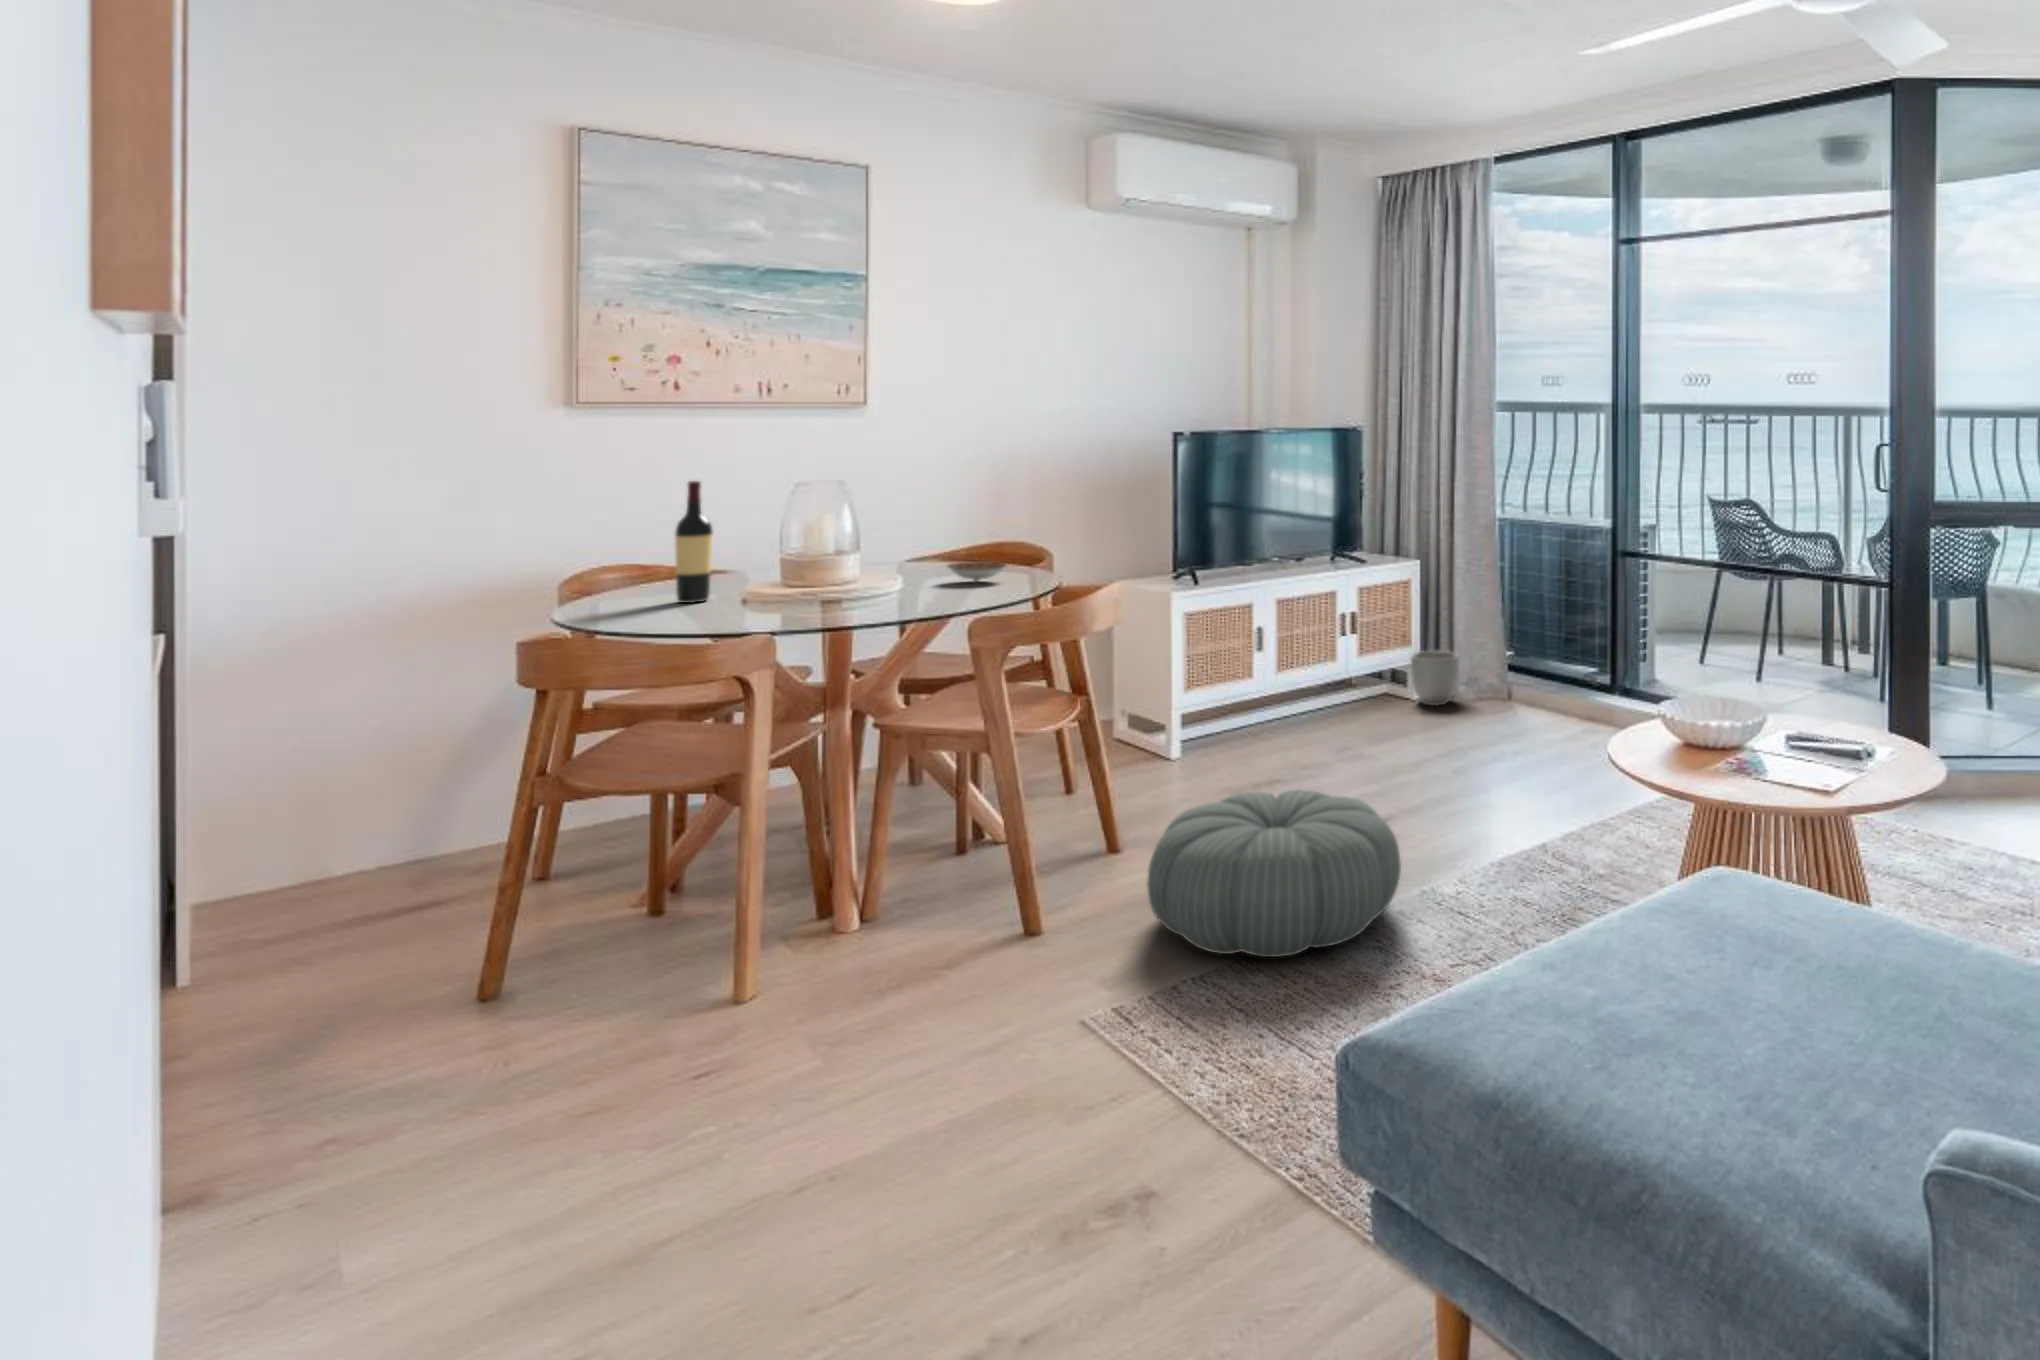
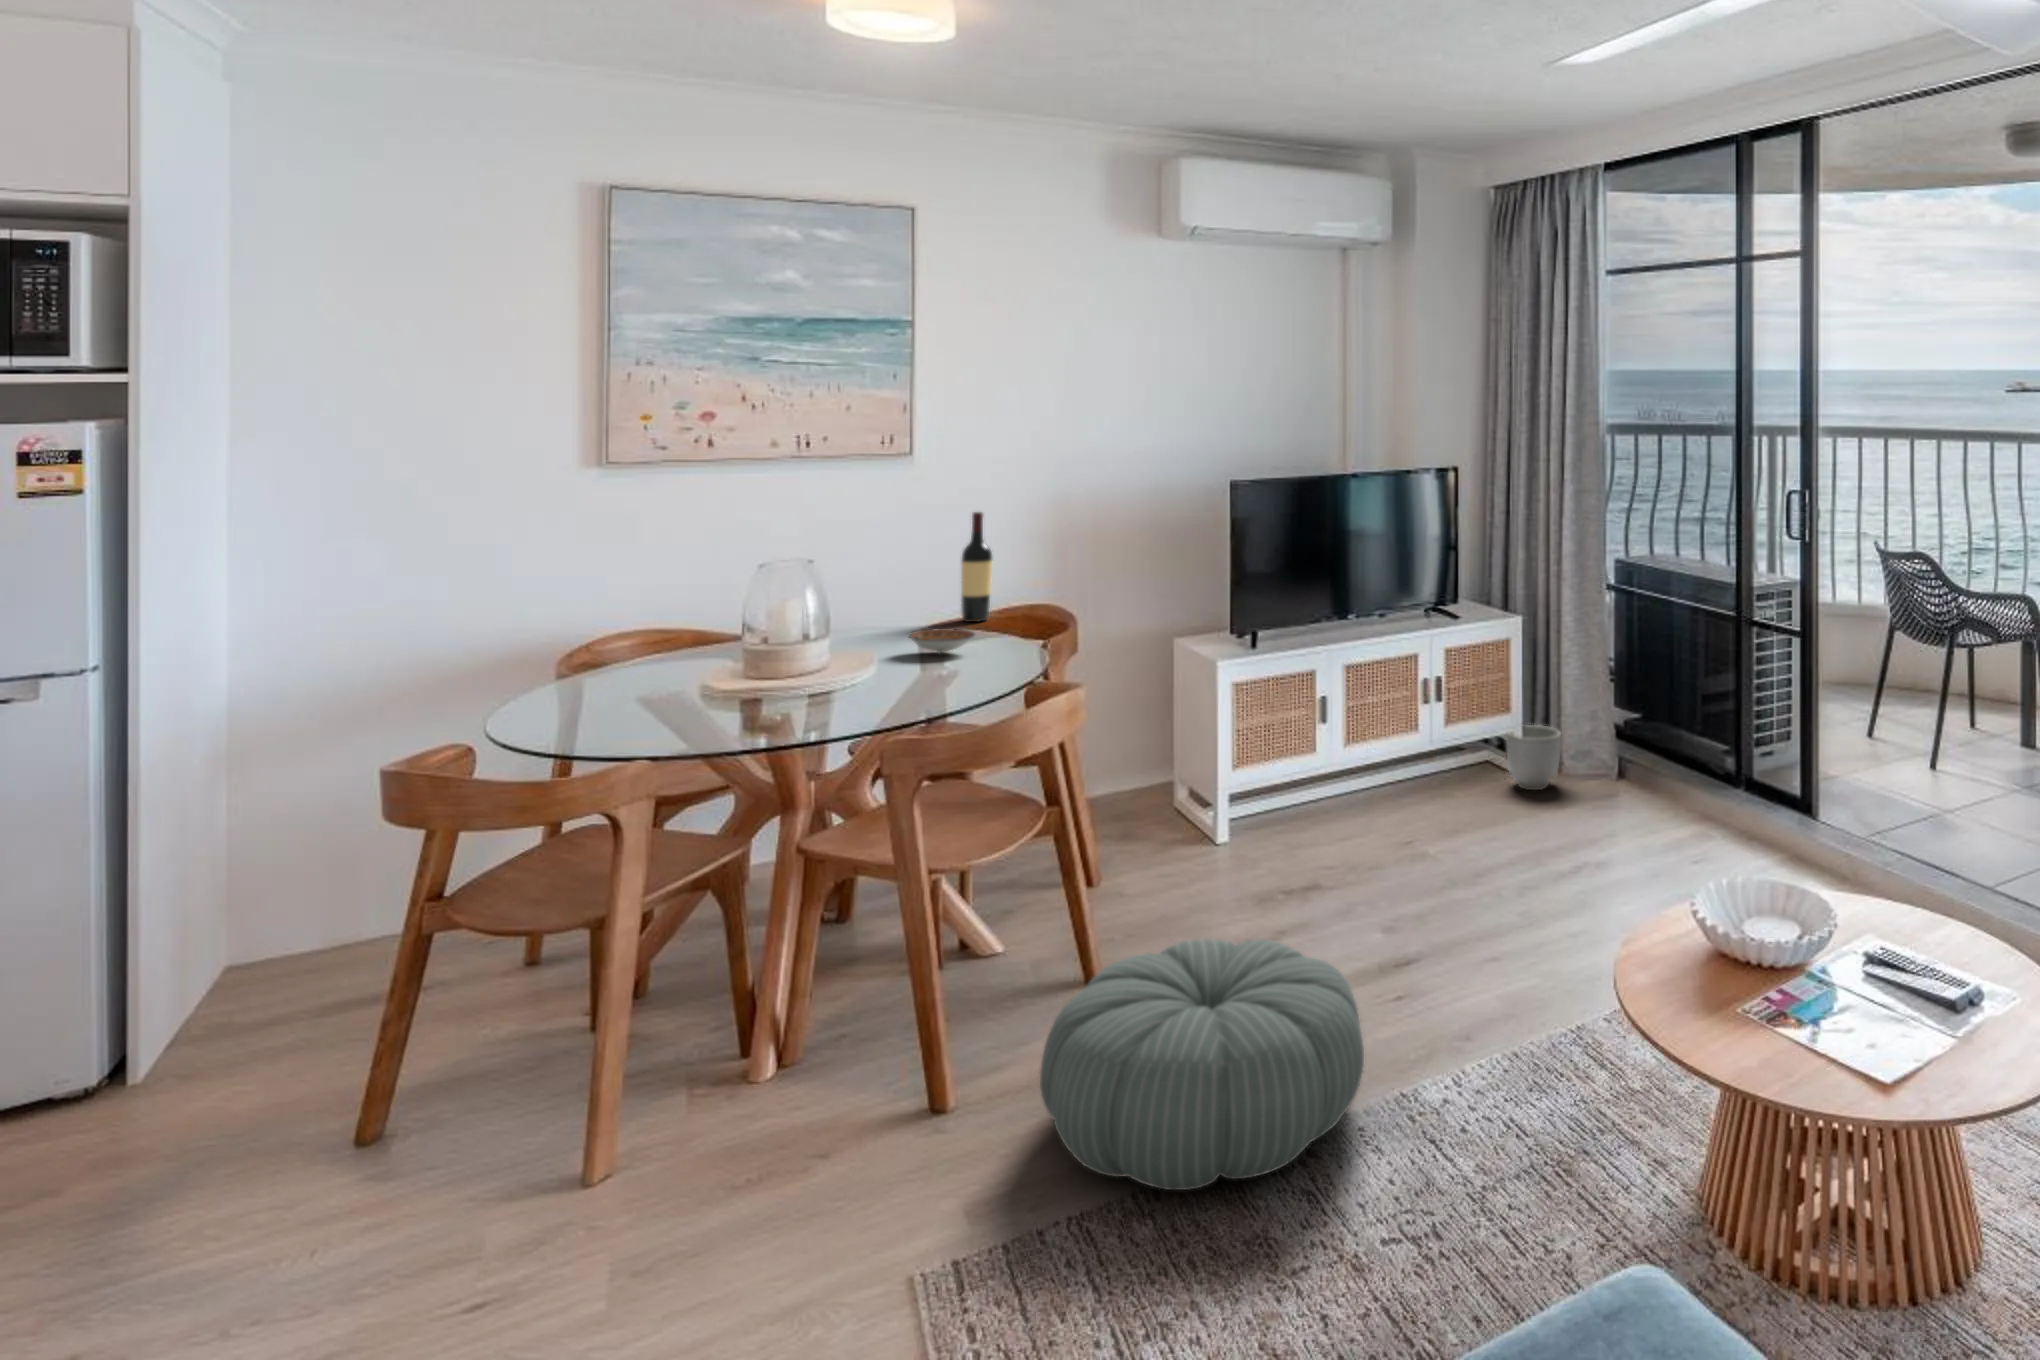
wine bottle: present [675,481,713,603] -> present [961,512,993,622]

